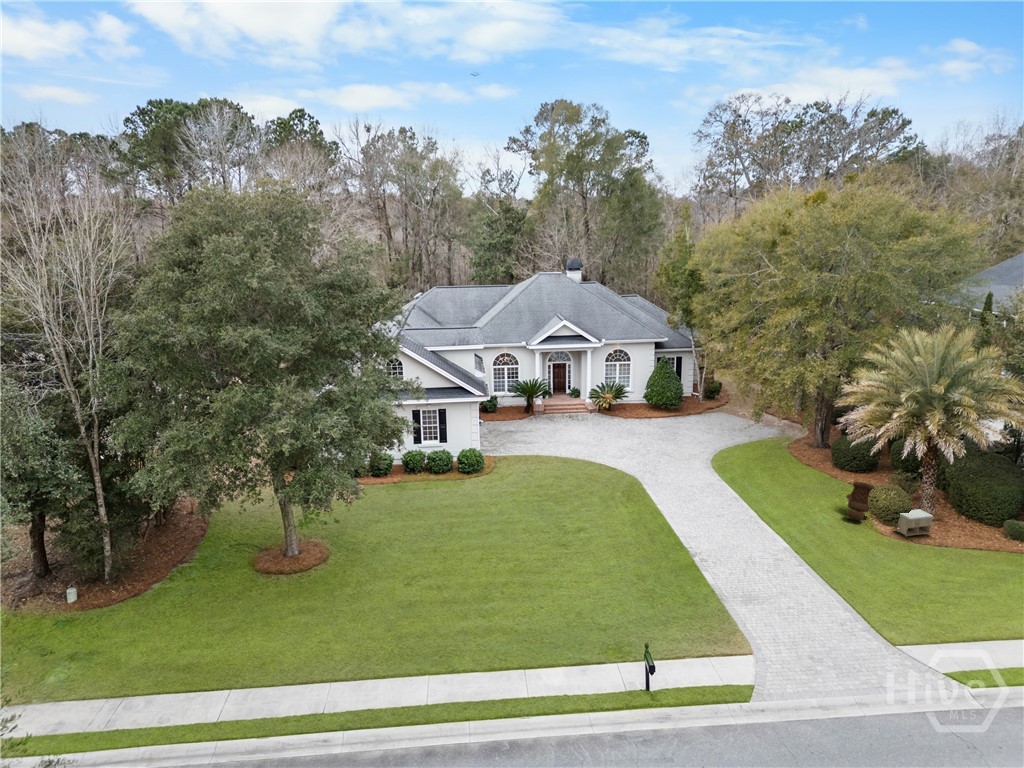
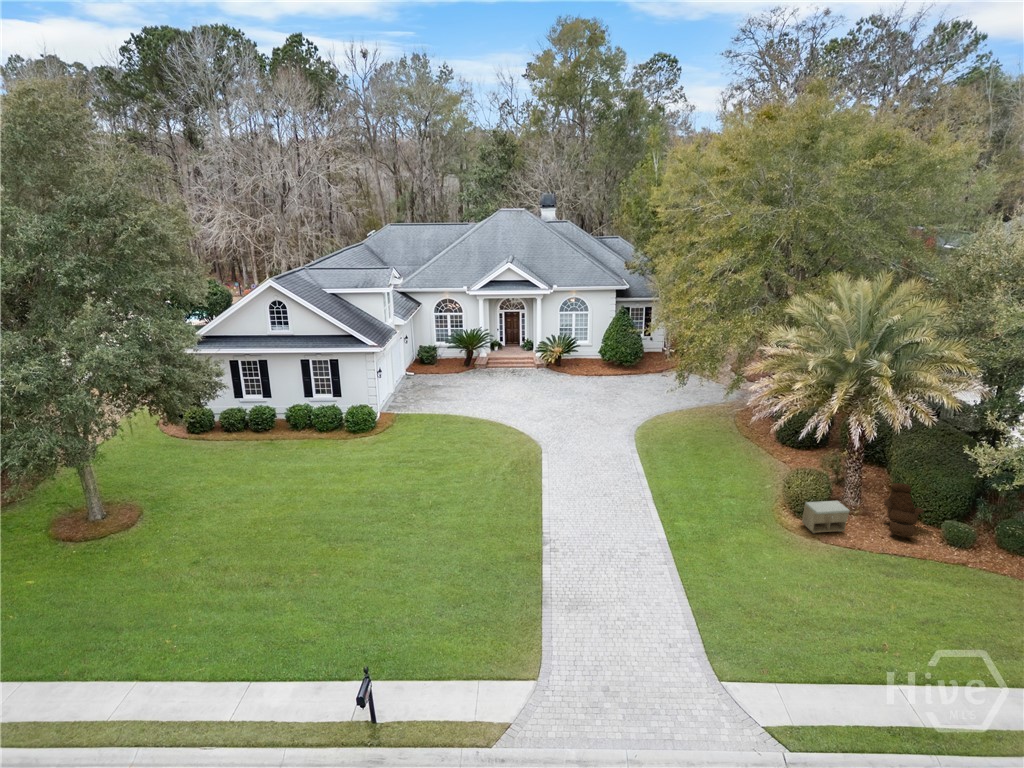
lounge chair: present [846,482,874,523] -> present [884,483,924,541]

